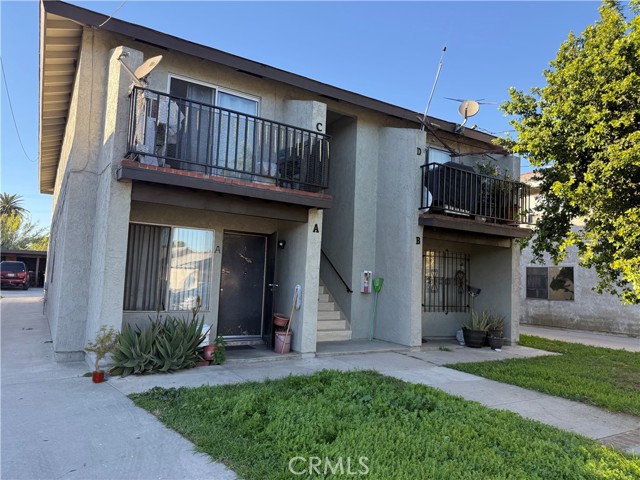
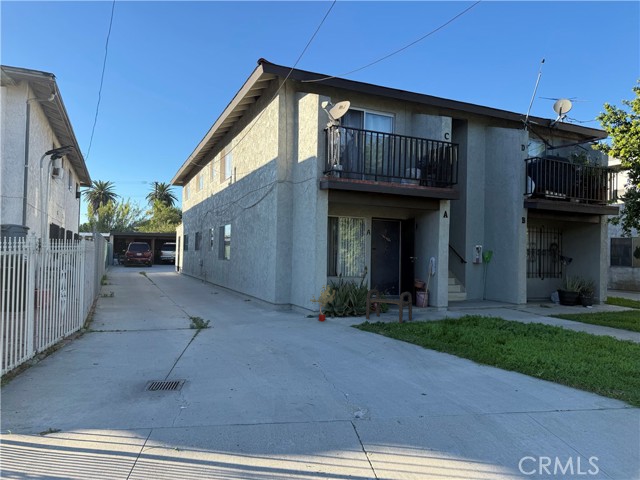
bench: none [177,331,246,385] -> present [366,289,412,323]

